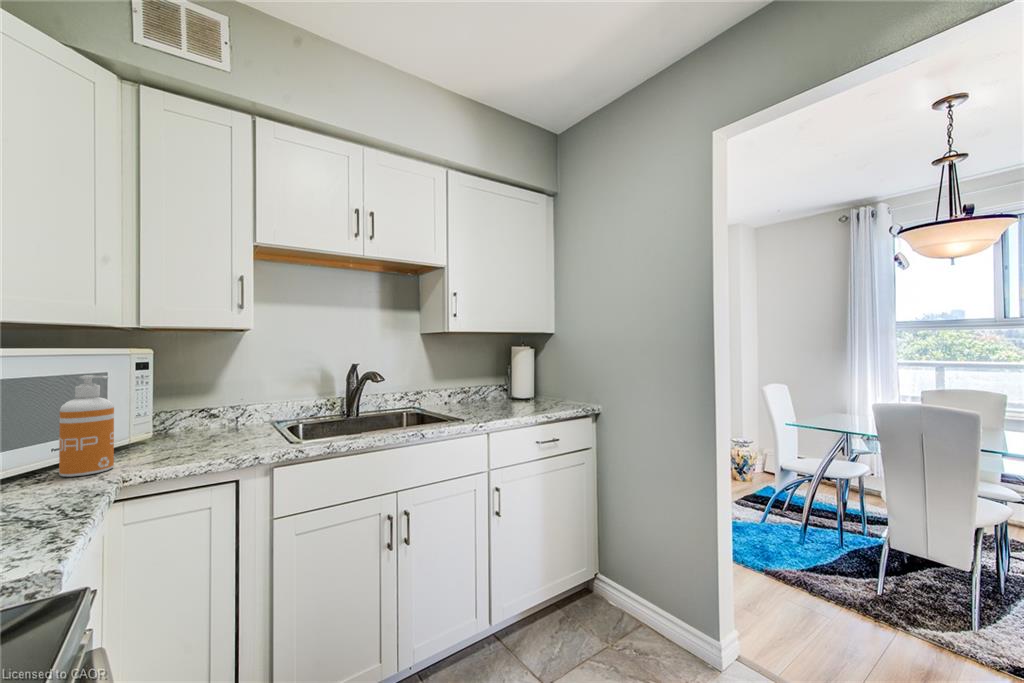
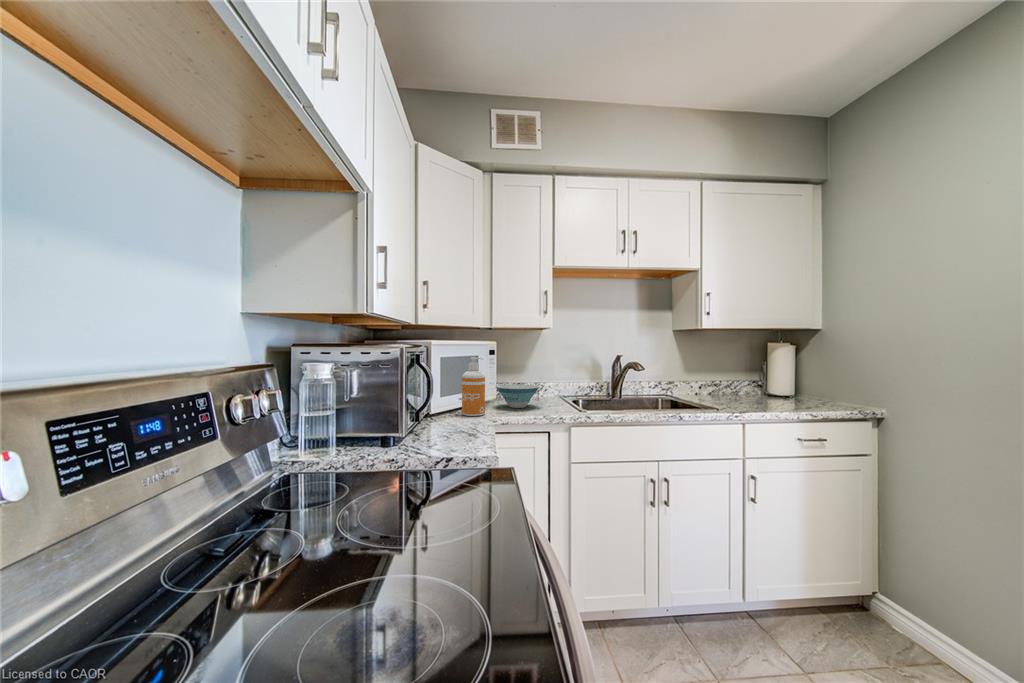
bowl: none [149,411,231,448] -> present [496,384,539,408]

